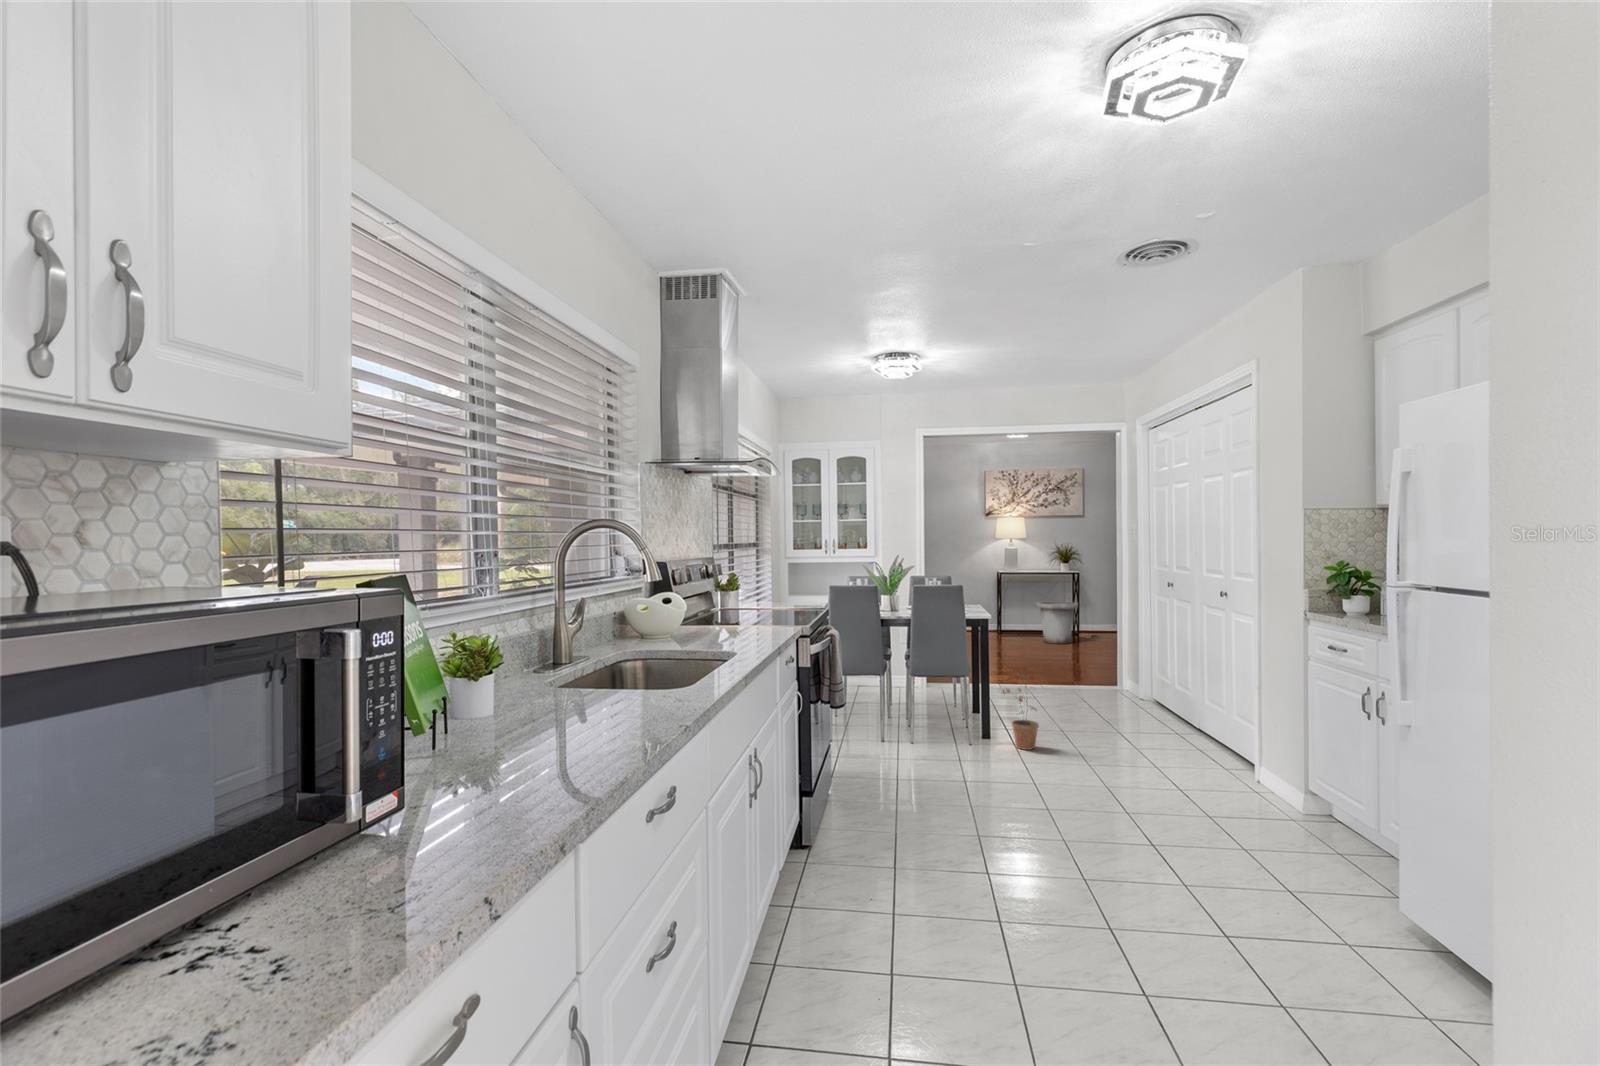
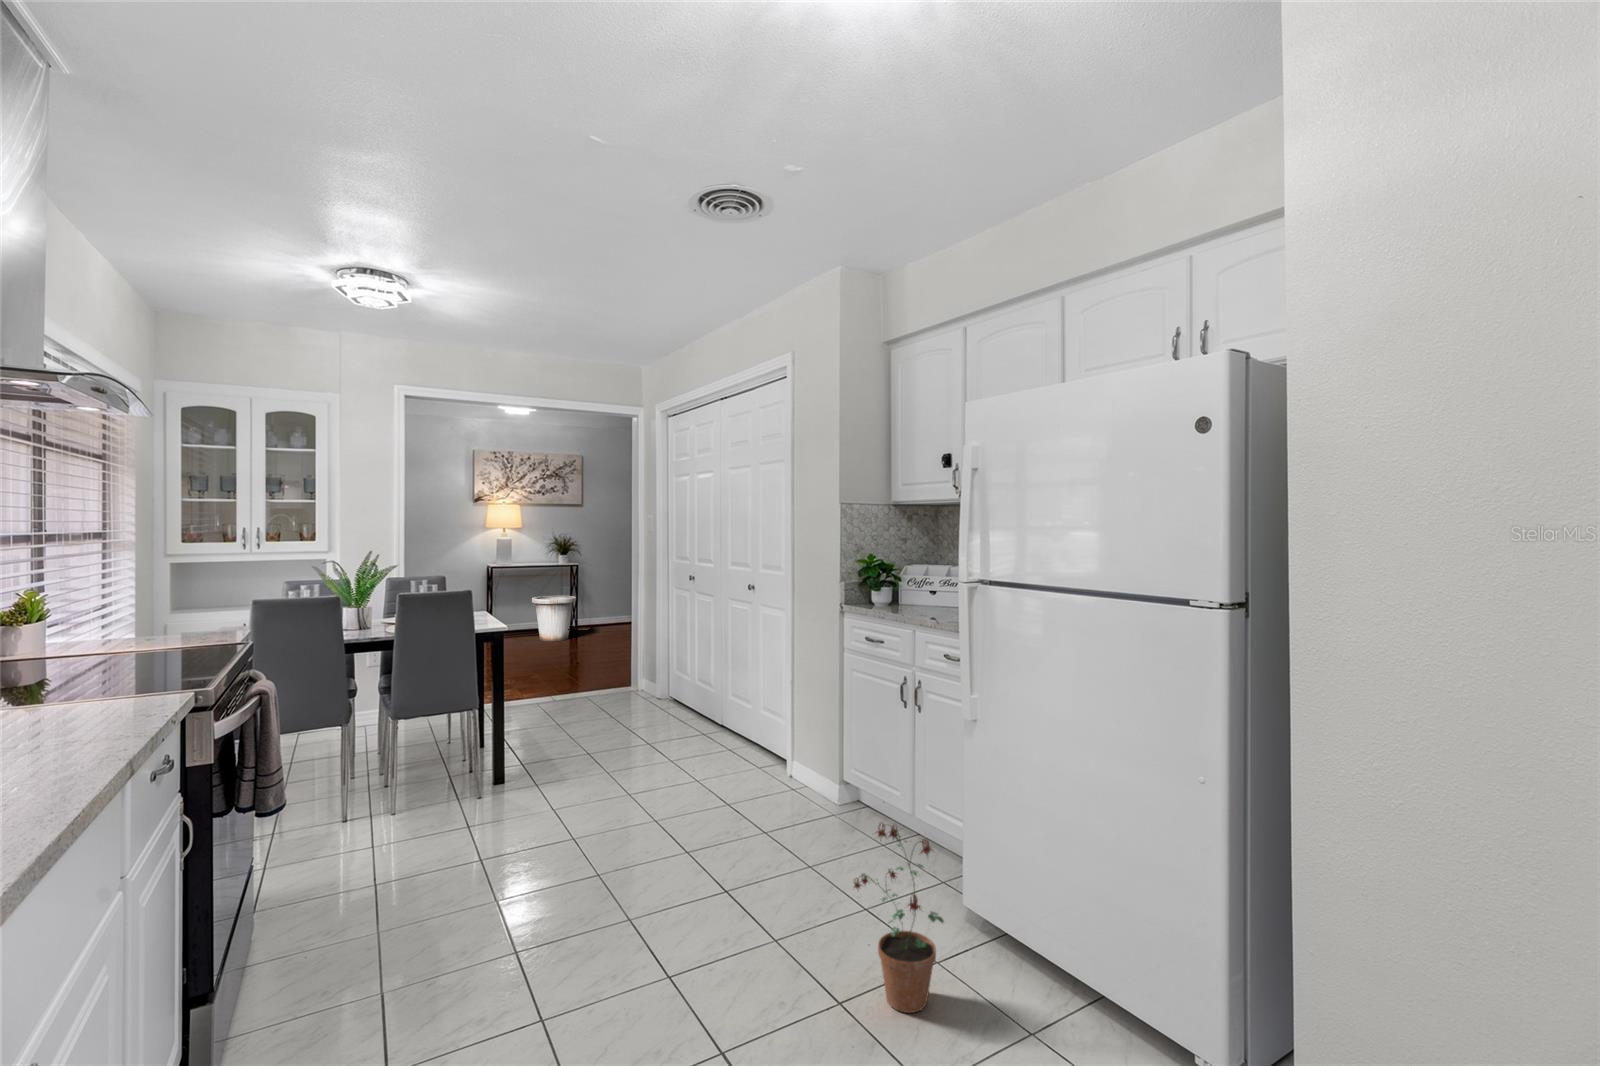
potted plant: present [1003,670,1039,750] -> present [854,824,944,1013]

